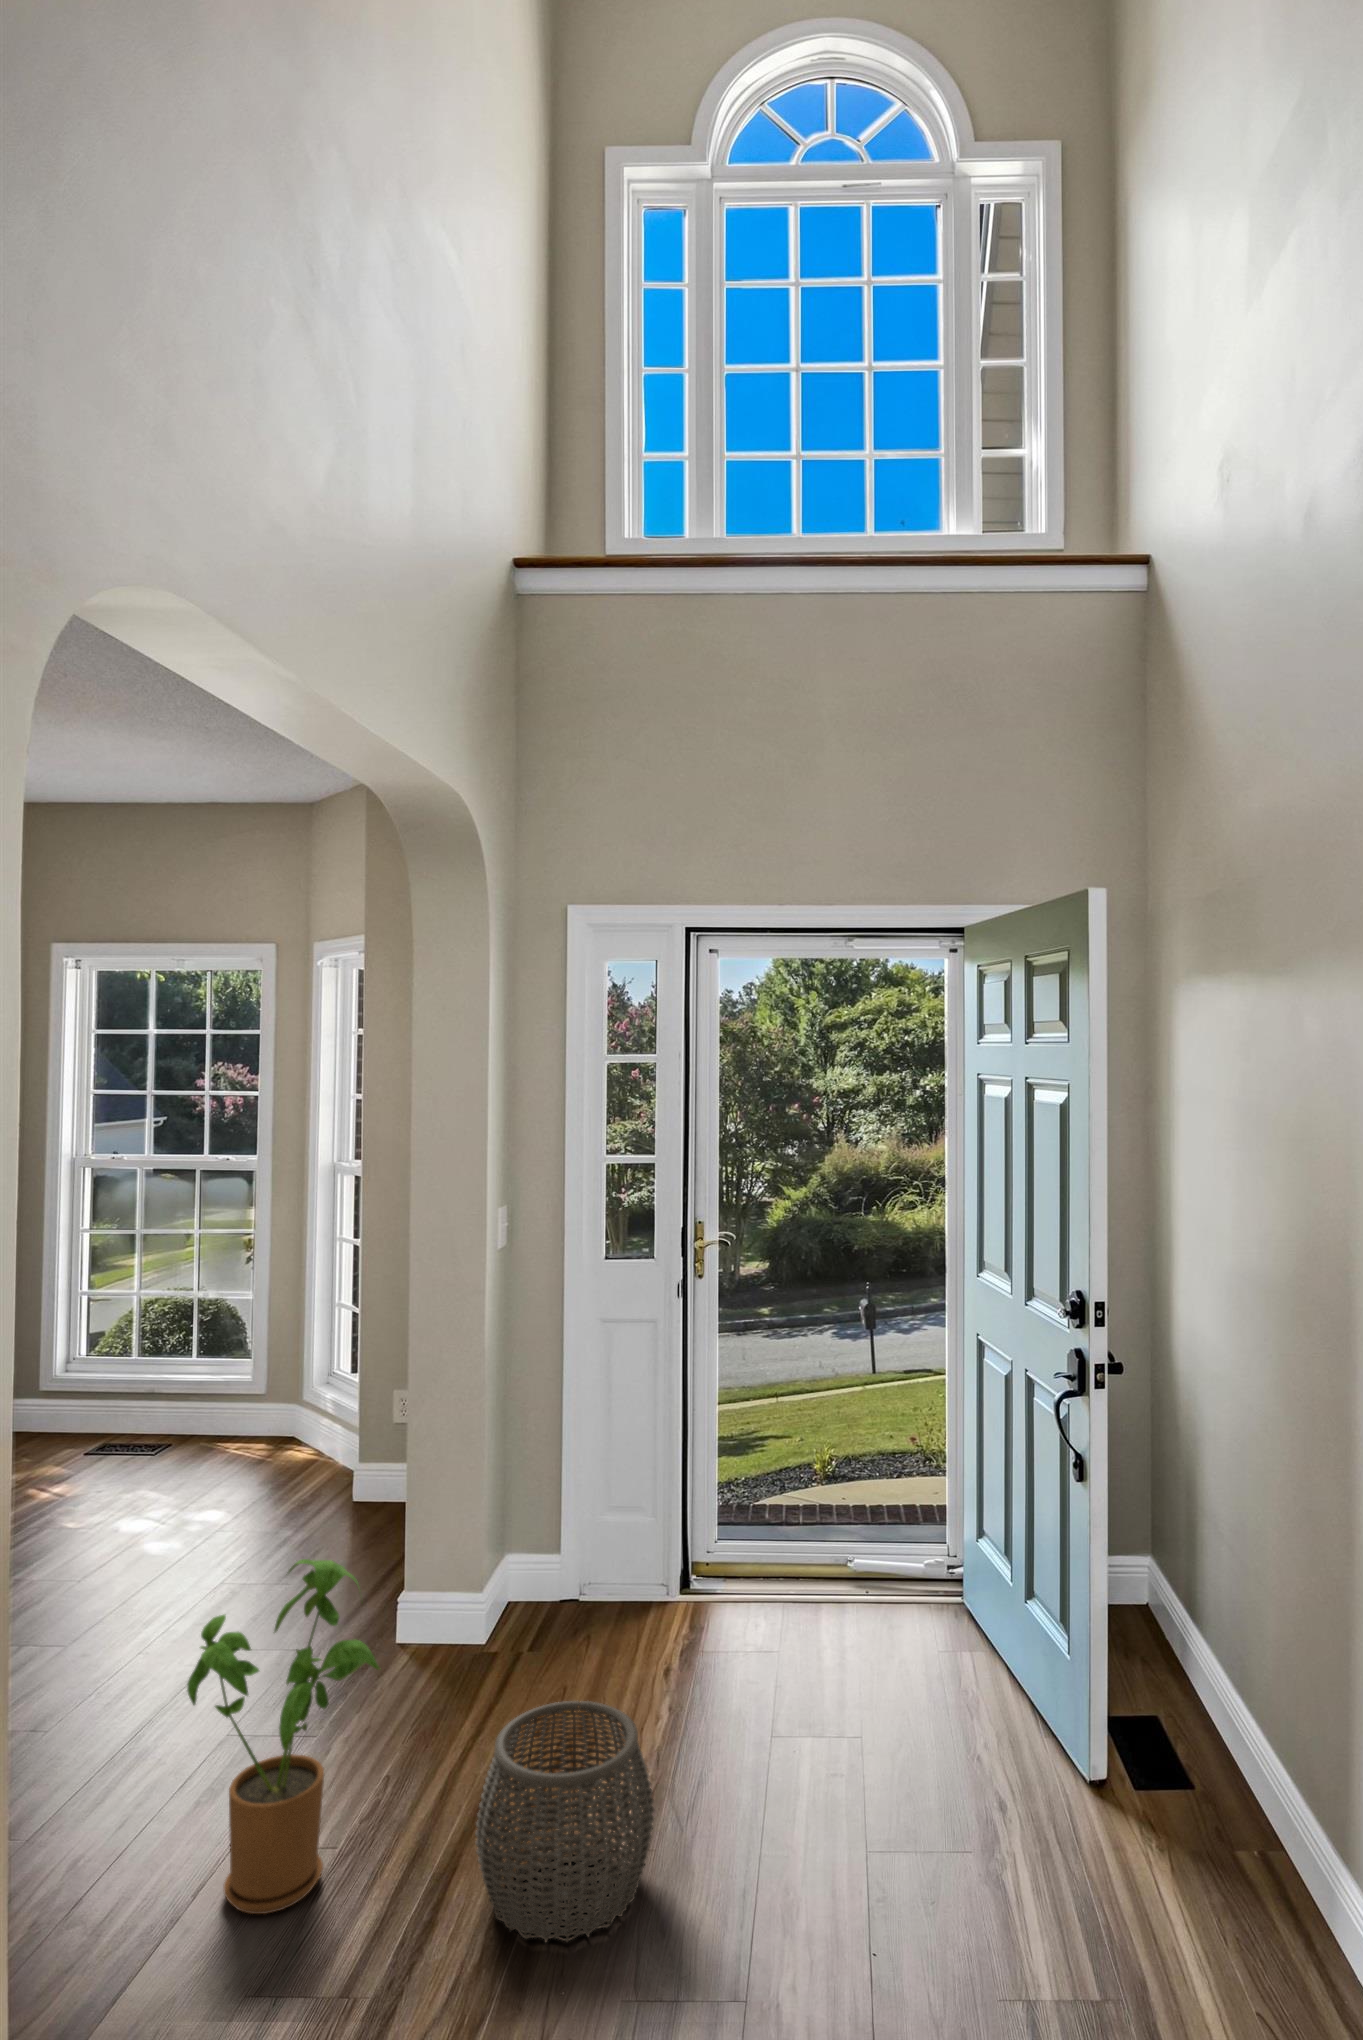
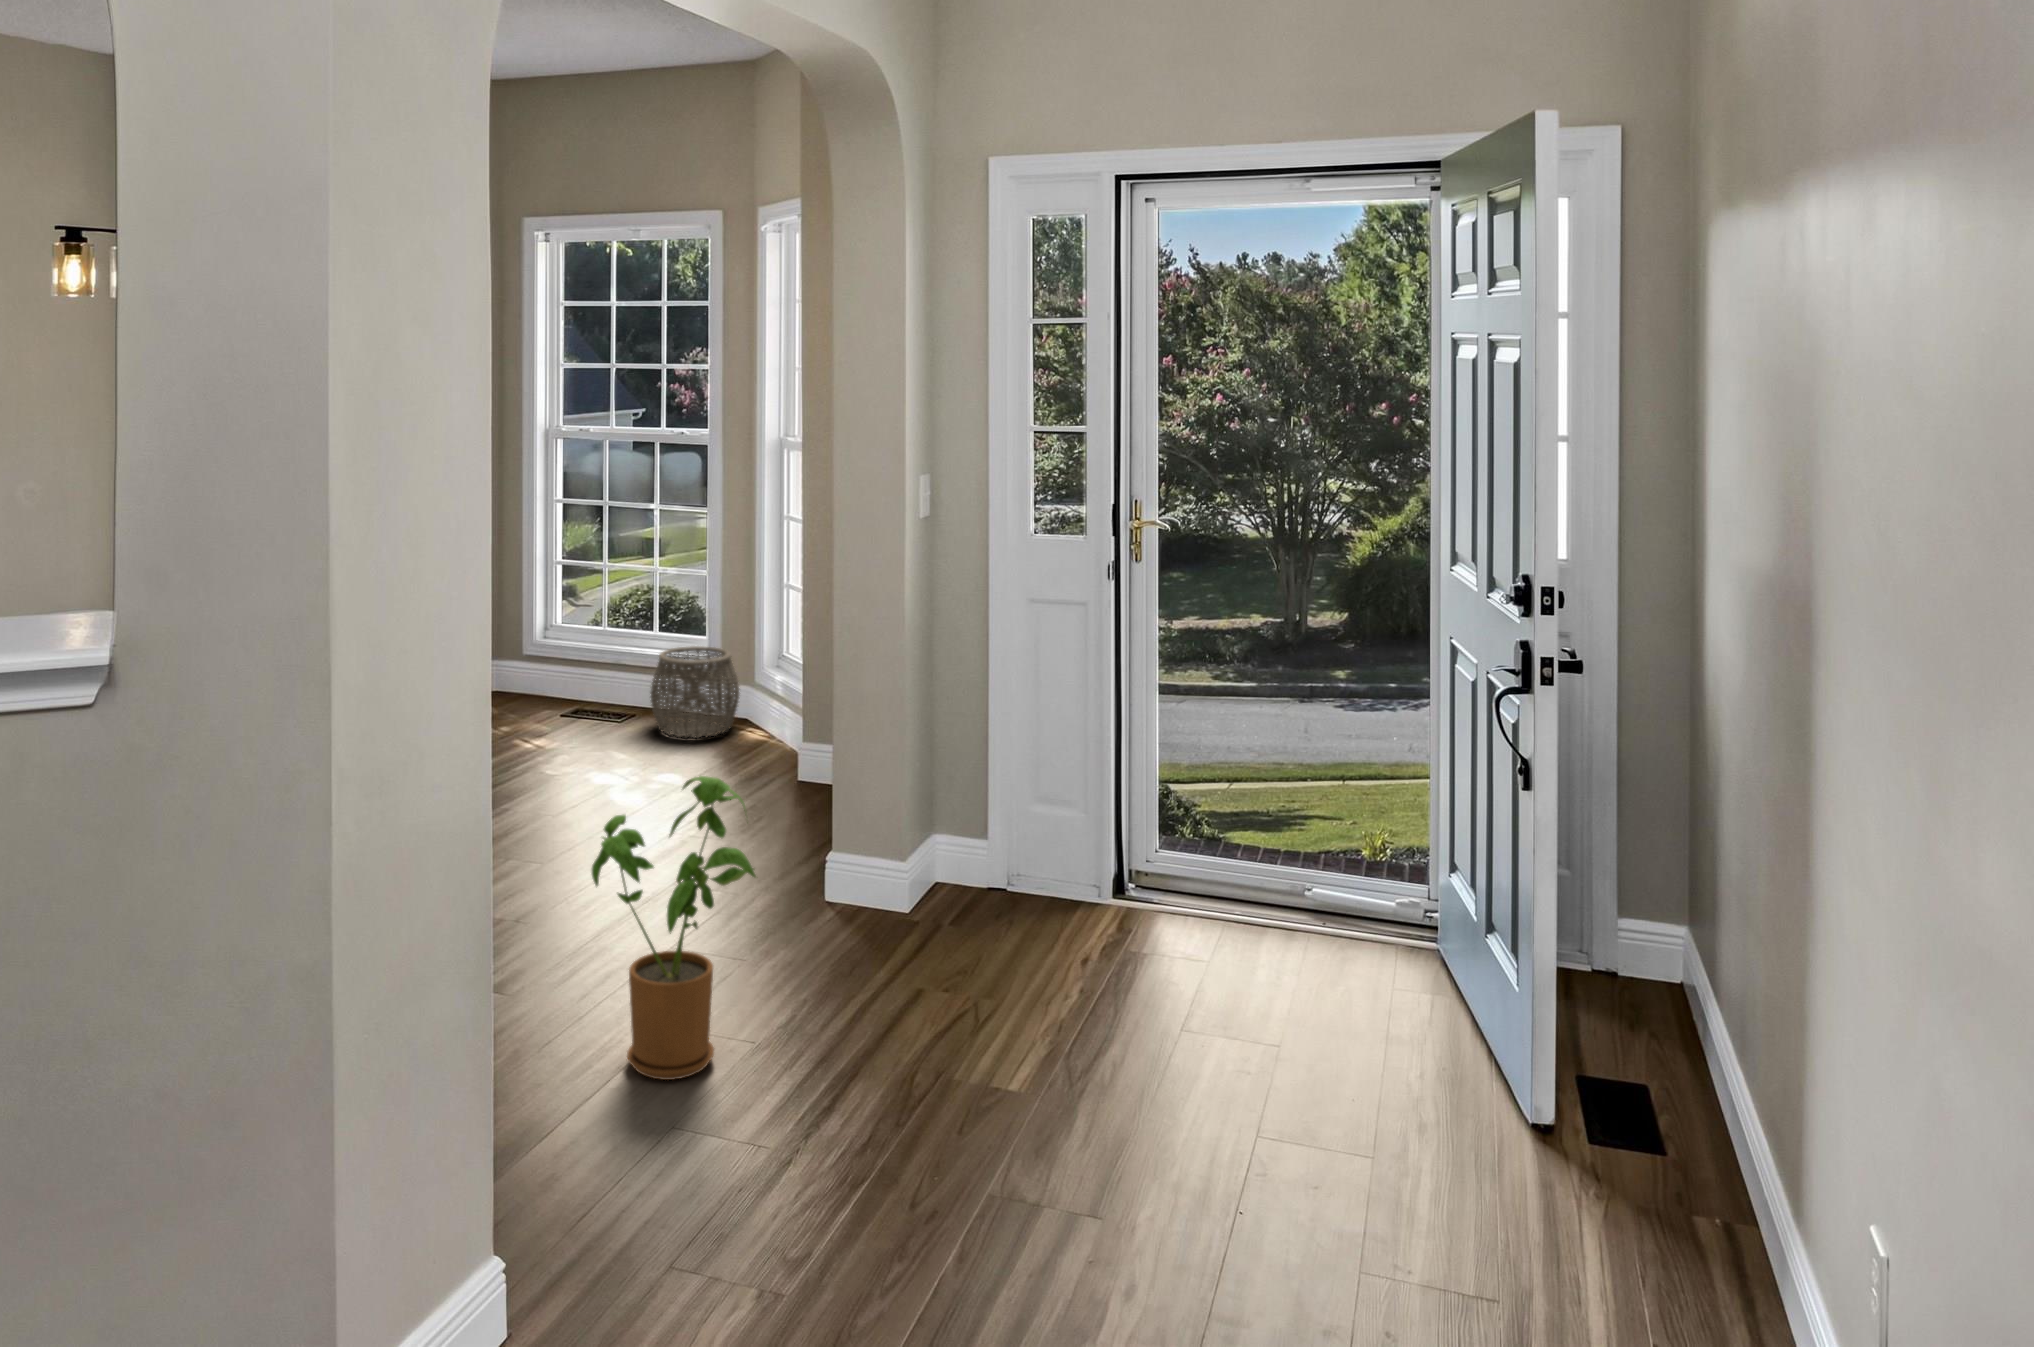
woven basket: present [475,1701,654,1942] -> present [650,646,740,737]

